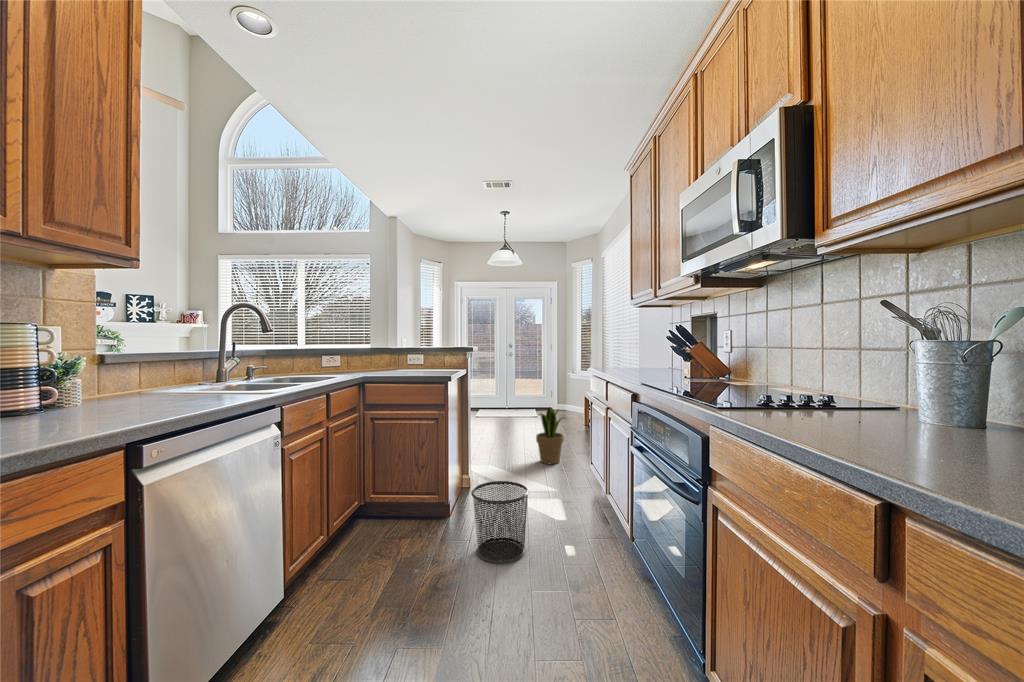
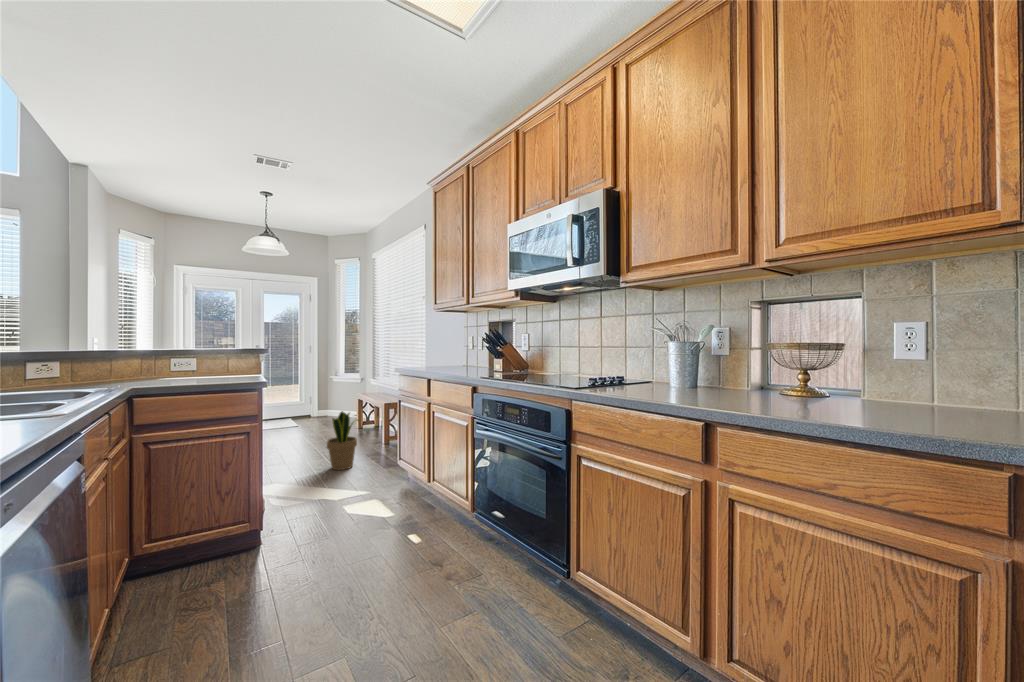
waste bin: present [471,481,529,564] -> none [312,486,376,573]

